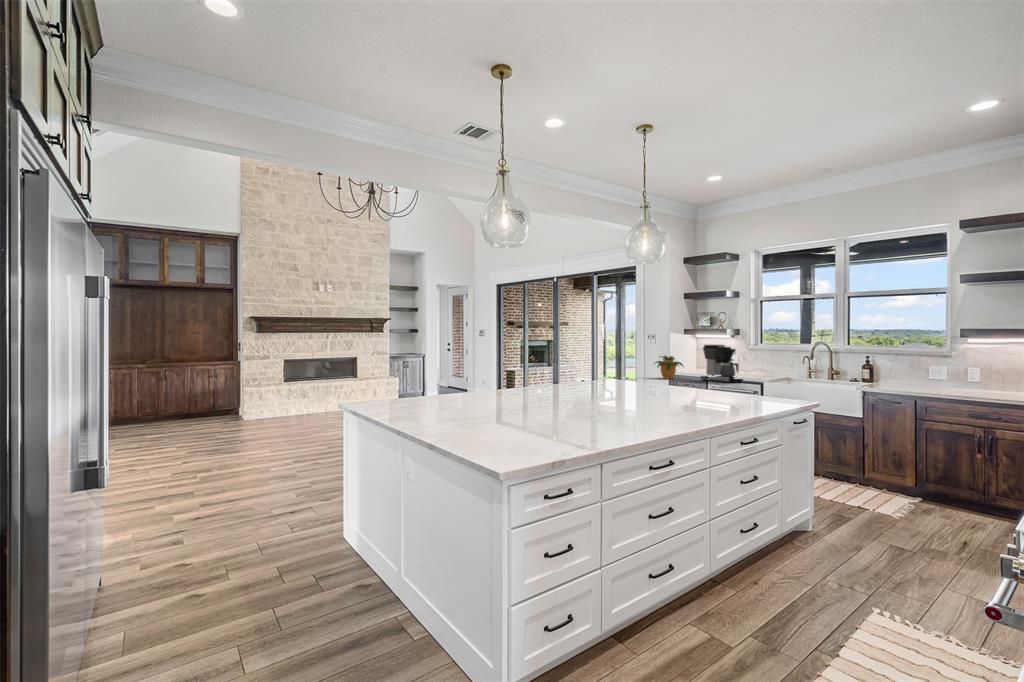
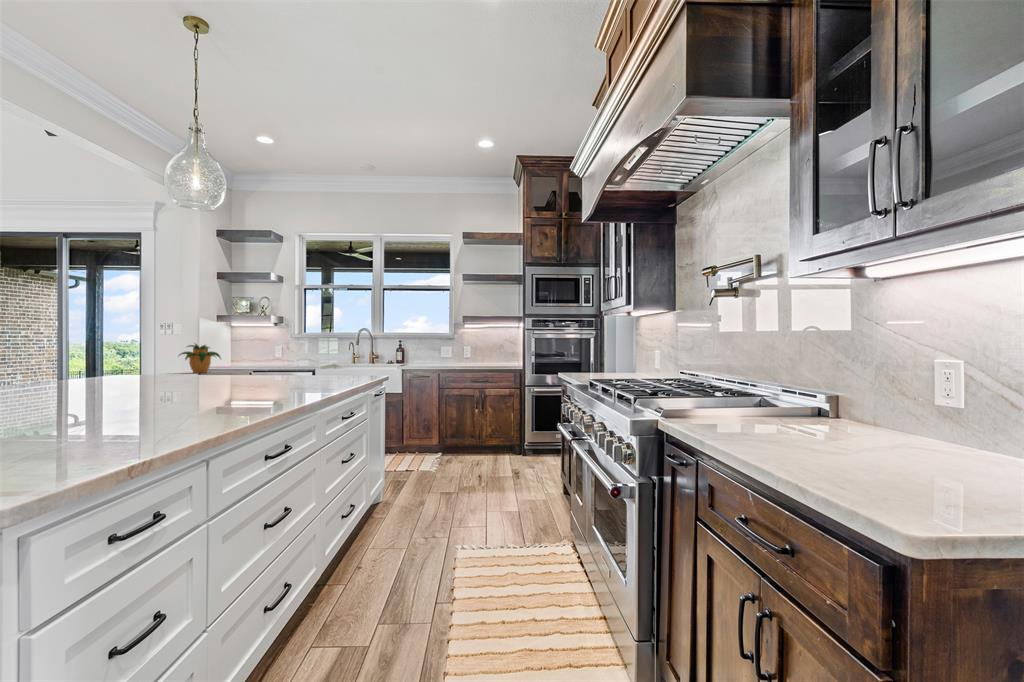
coffee maker: present [701,345,743,383] -> none [243,331,292,373]

